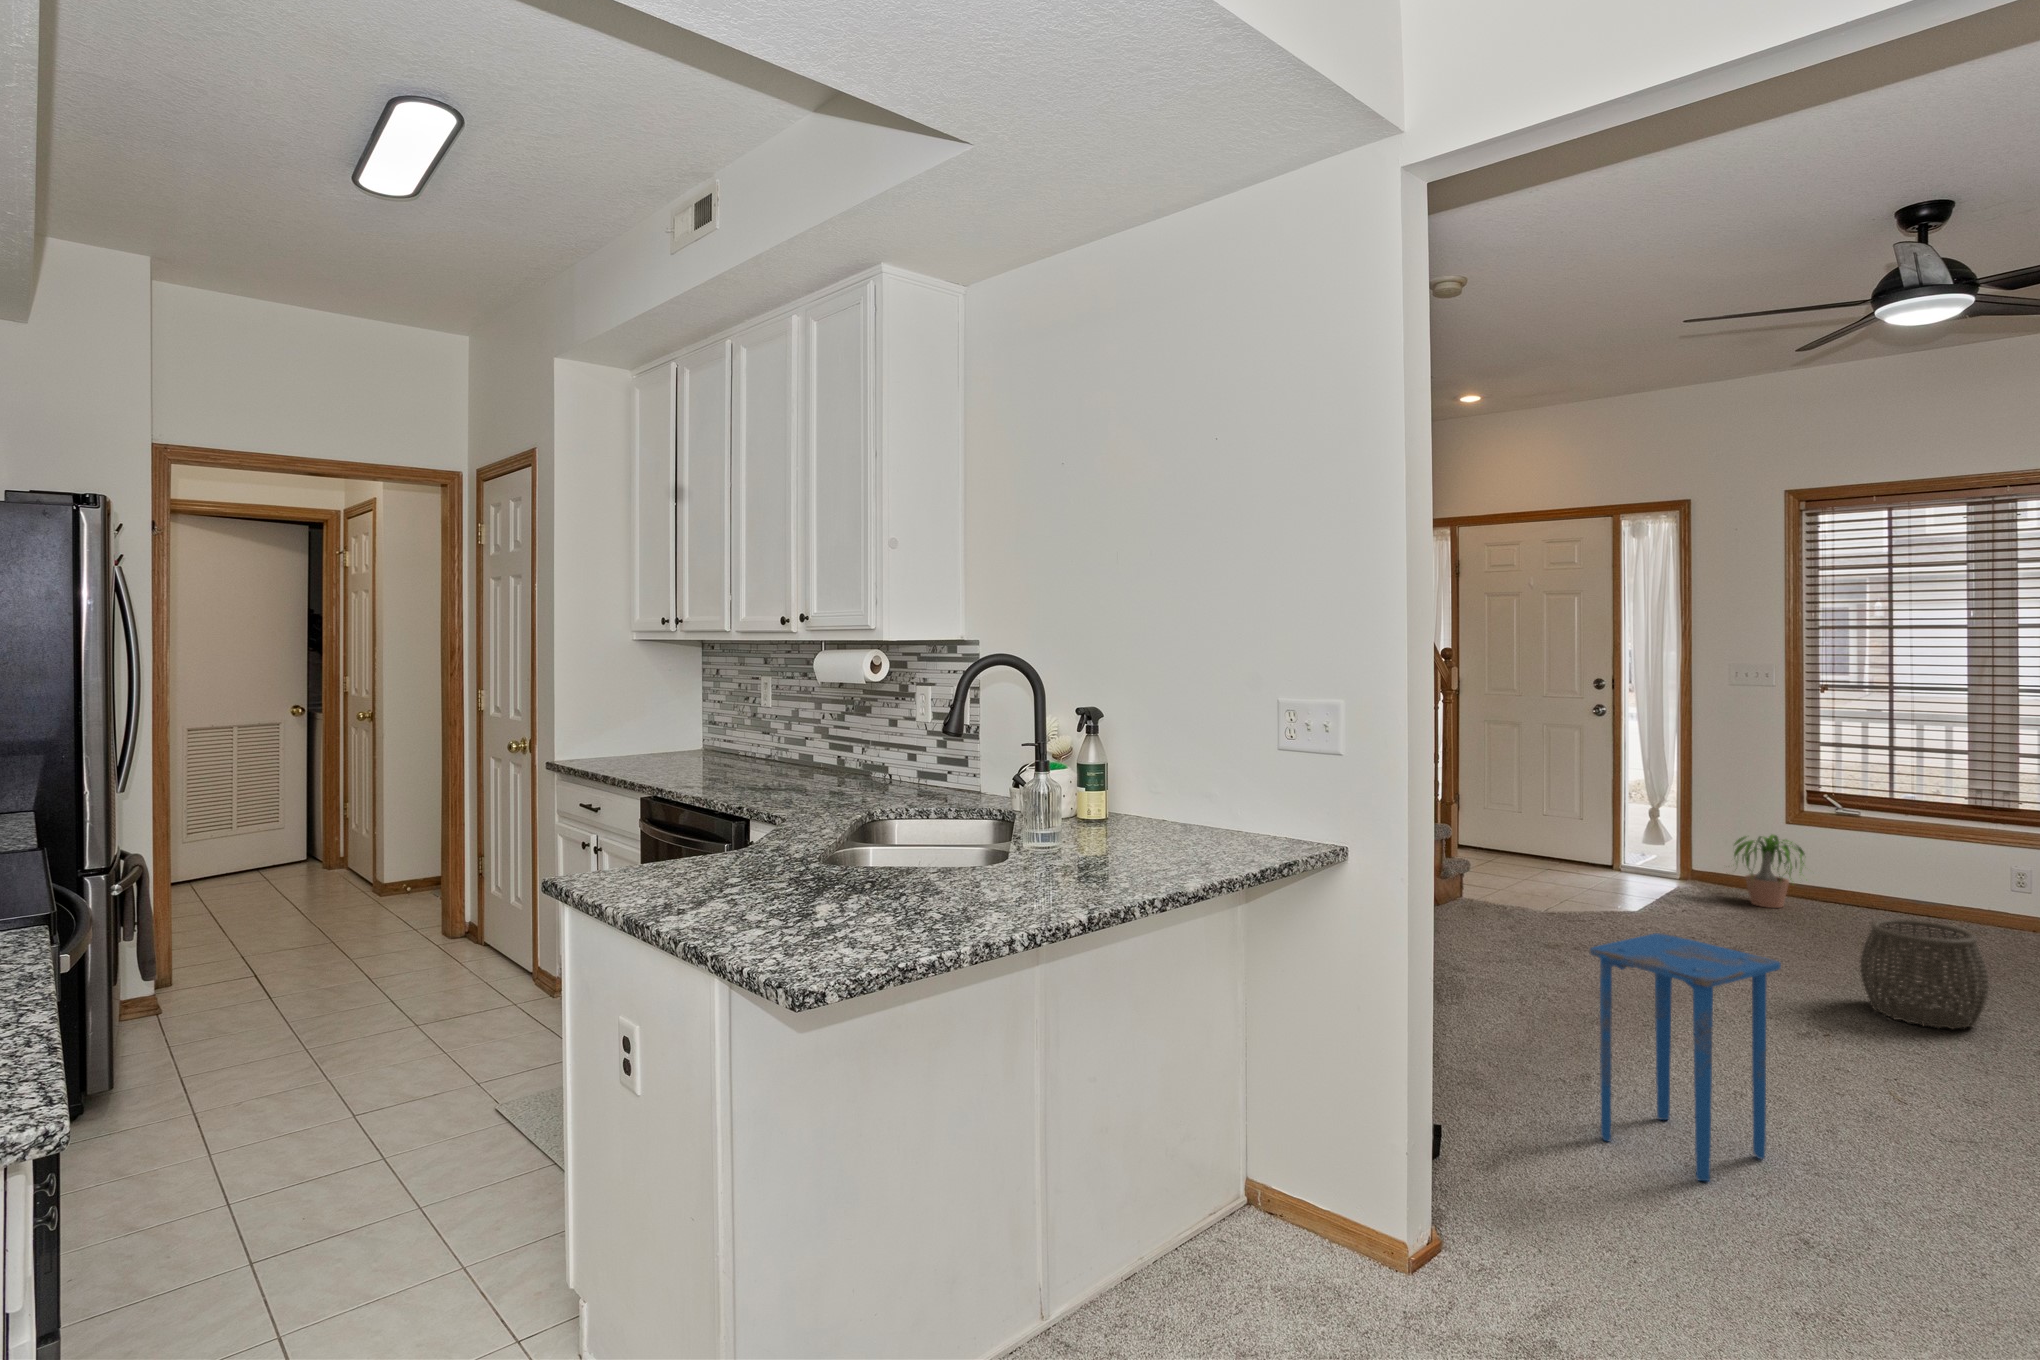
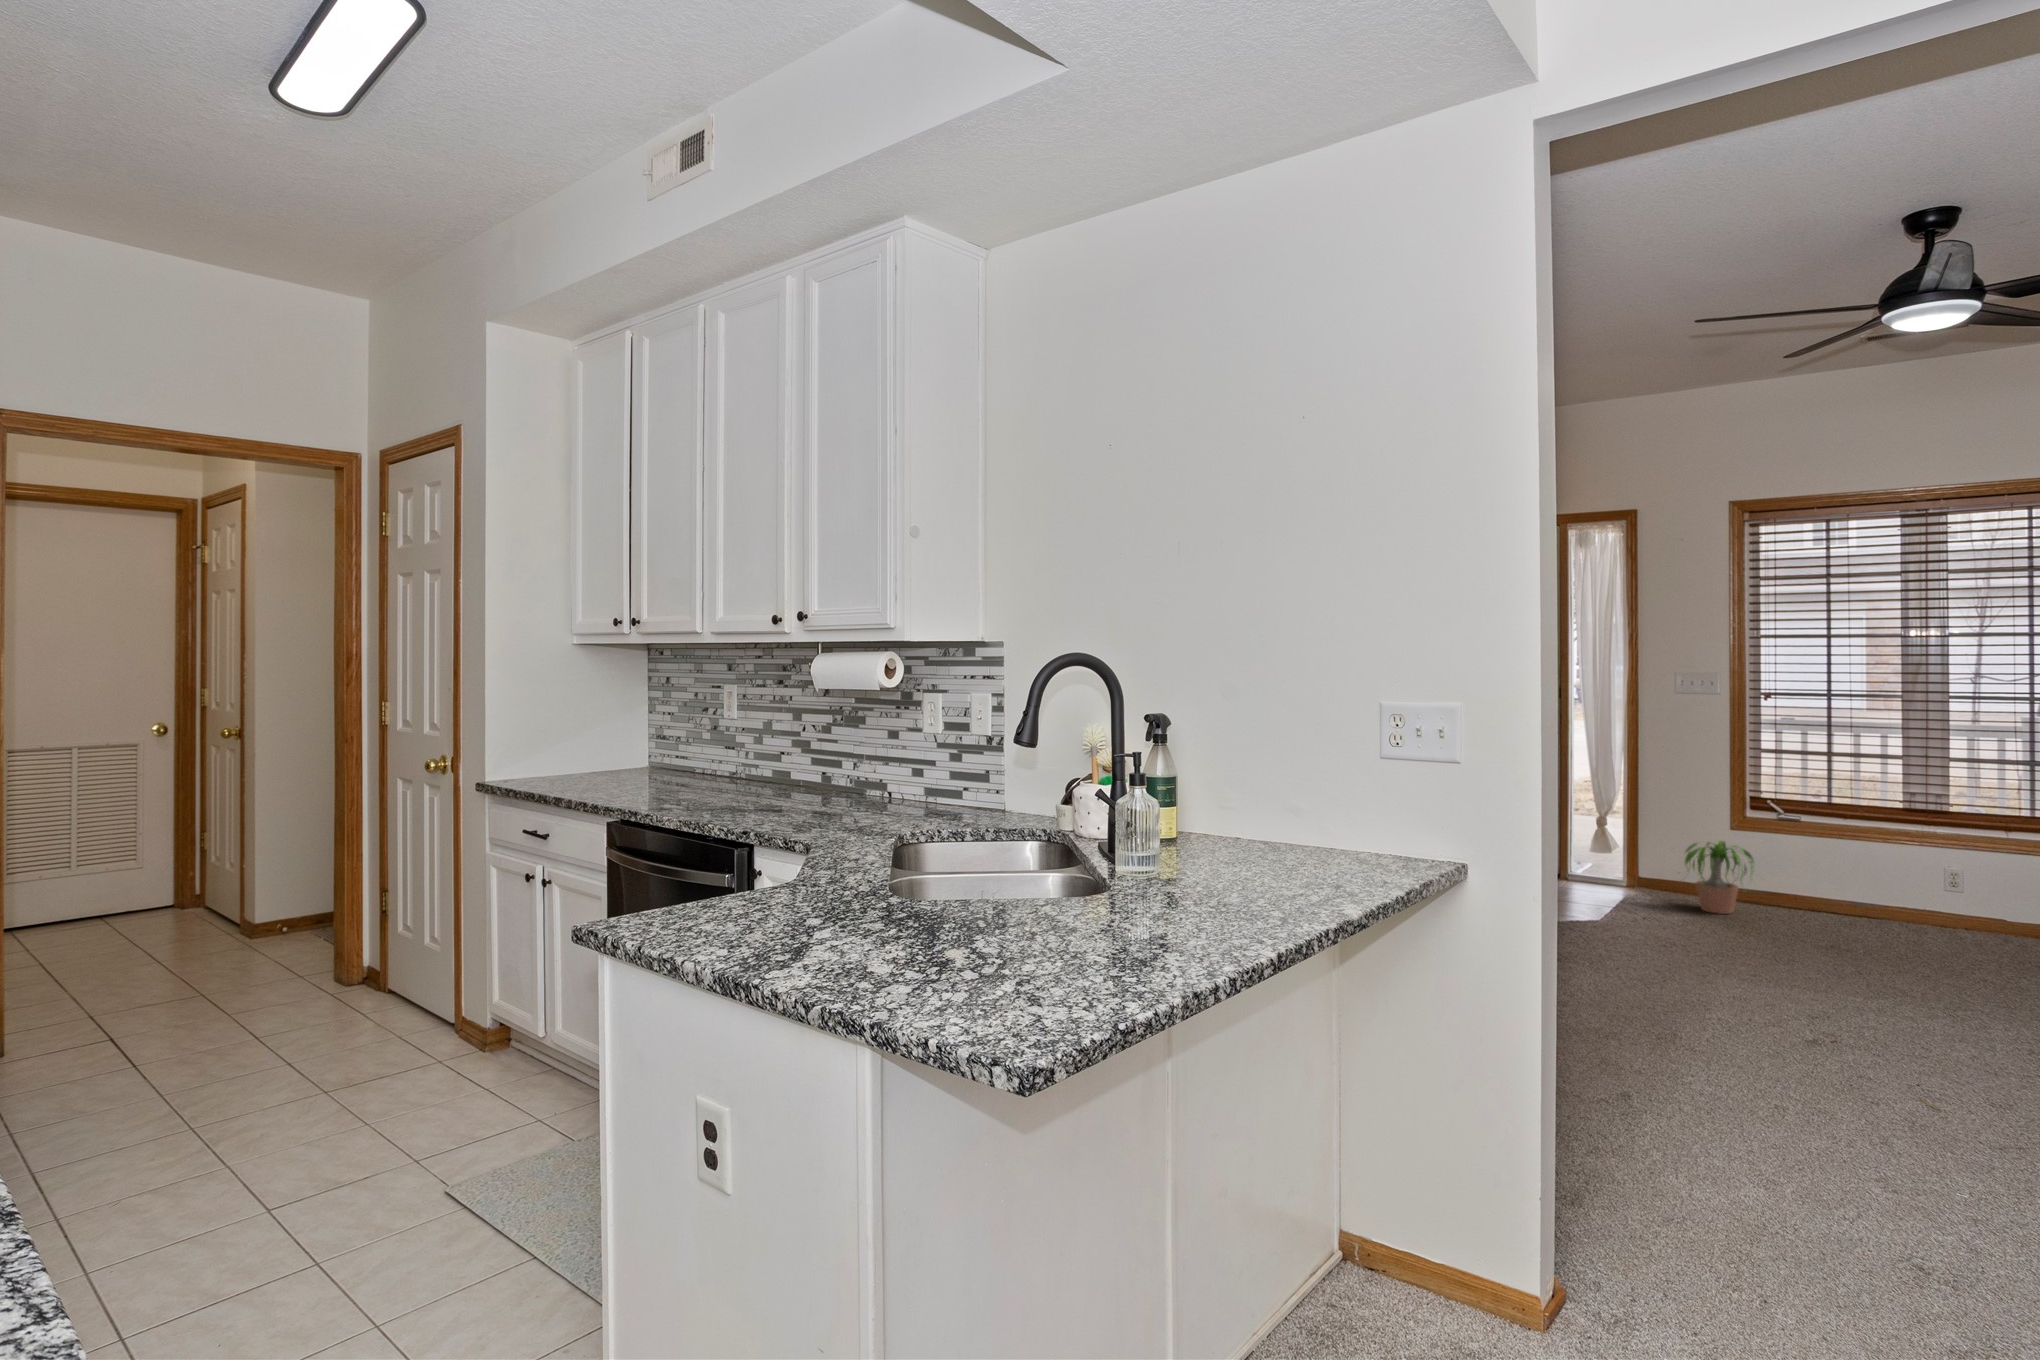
woven basket: present [1860,919,1990,1029] -> none [1846,925,1975,1034]
side table: present [1590,933,1781,1181] -> none [1653,948,1845,1205]

